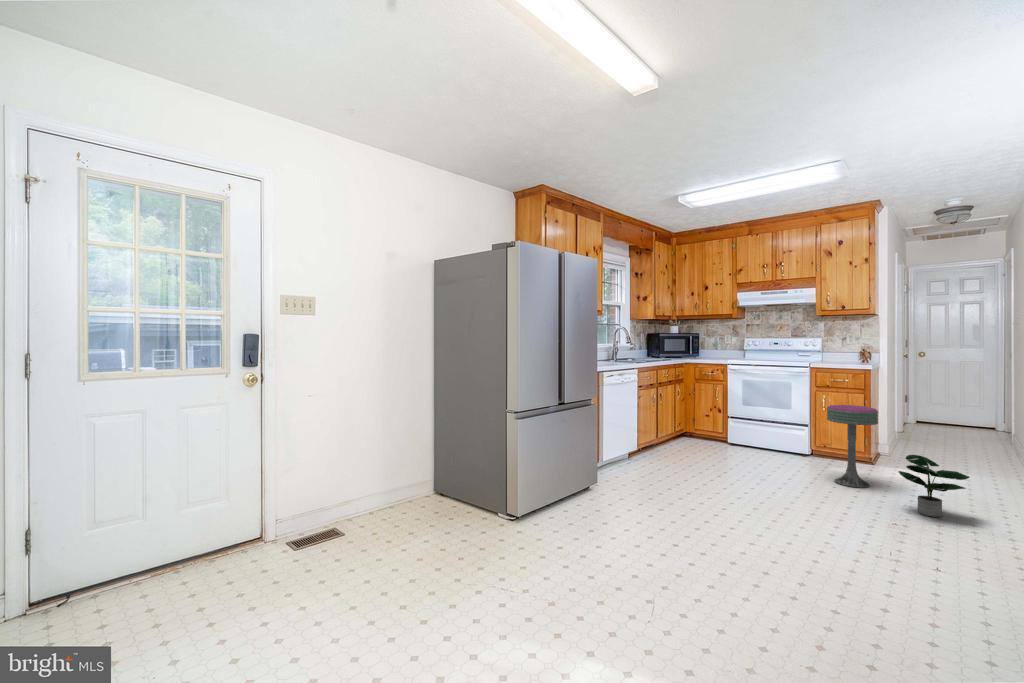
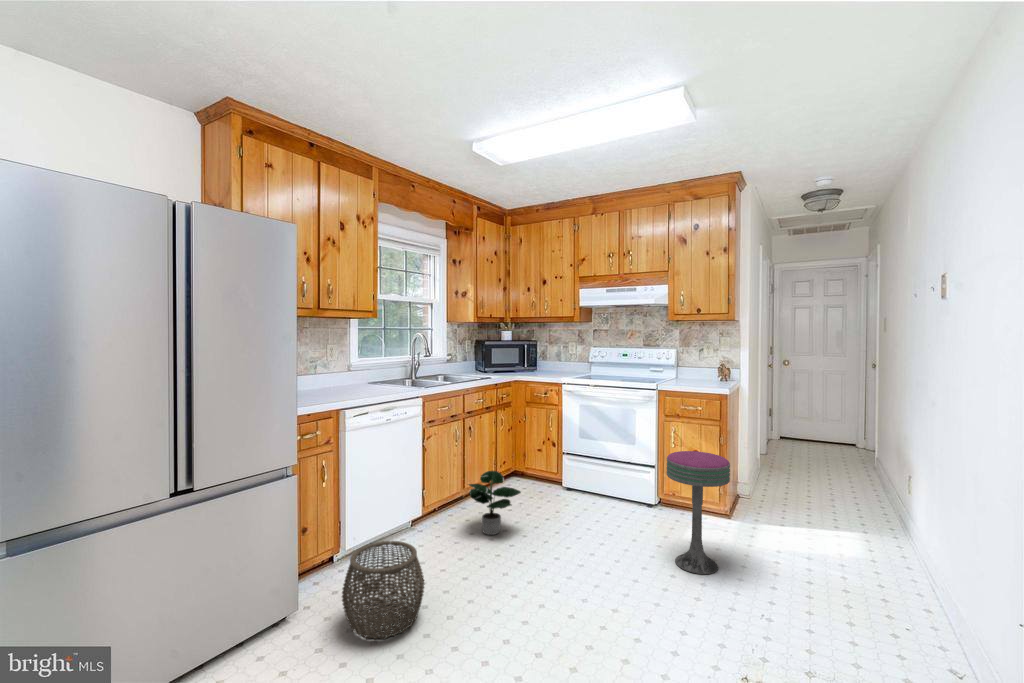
woven basket: none [622,448,672,499] -> present [342,541,425,639]
potted plant: present [898,455,969,517] -> present [469,471,521,535]

